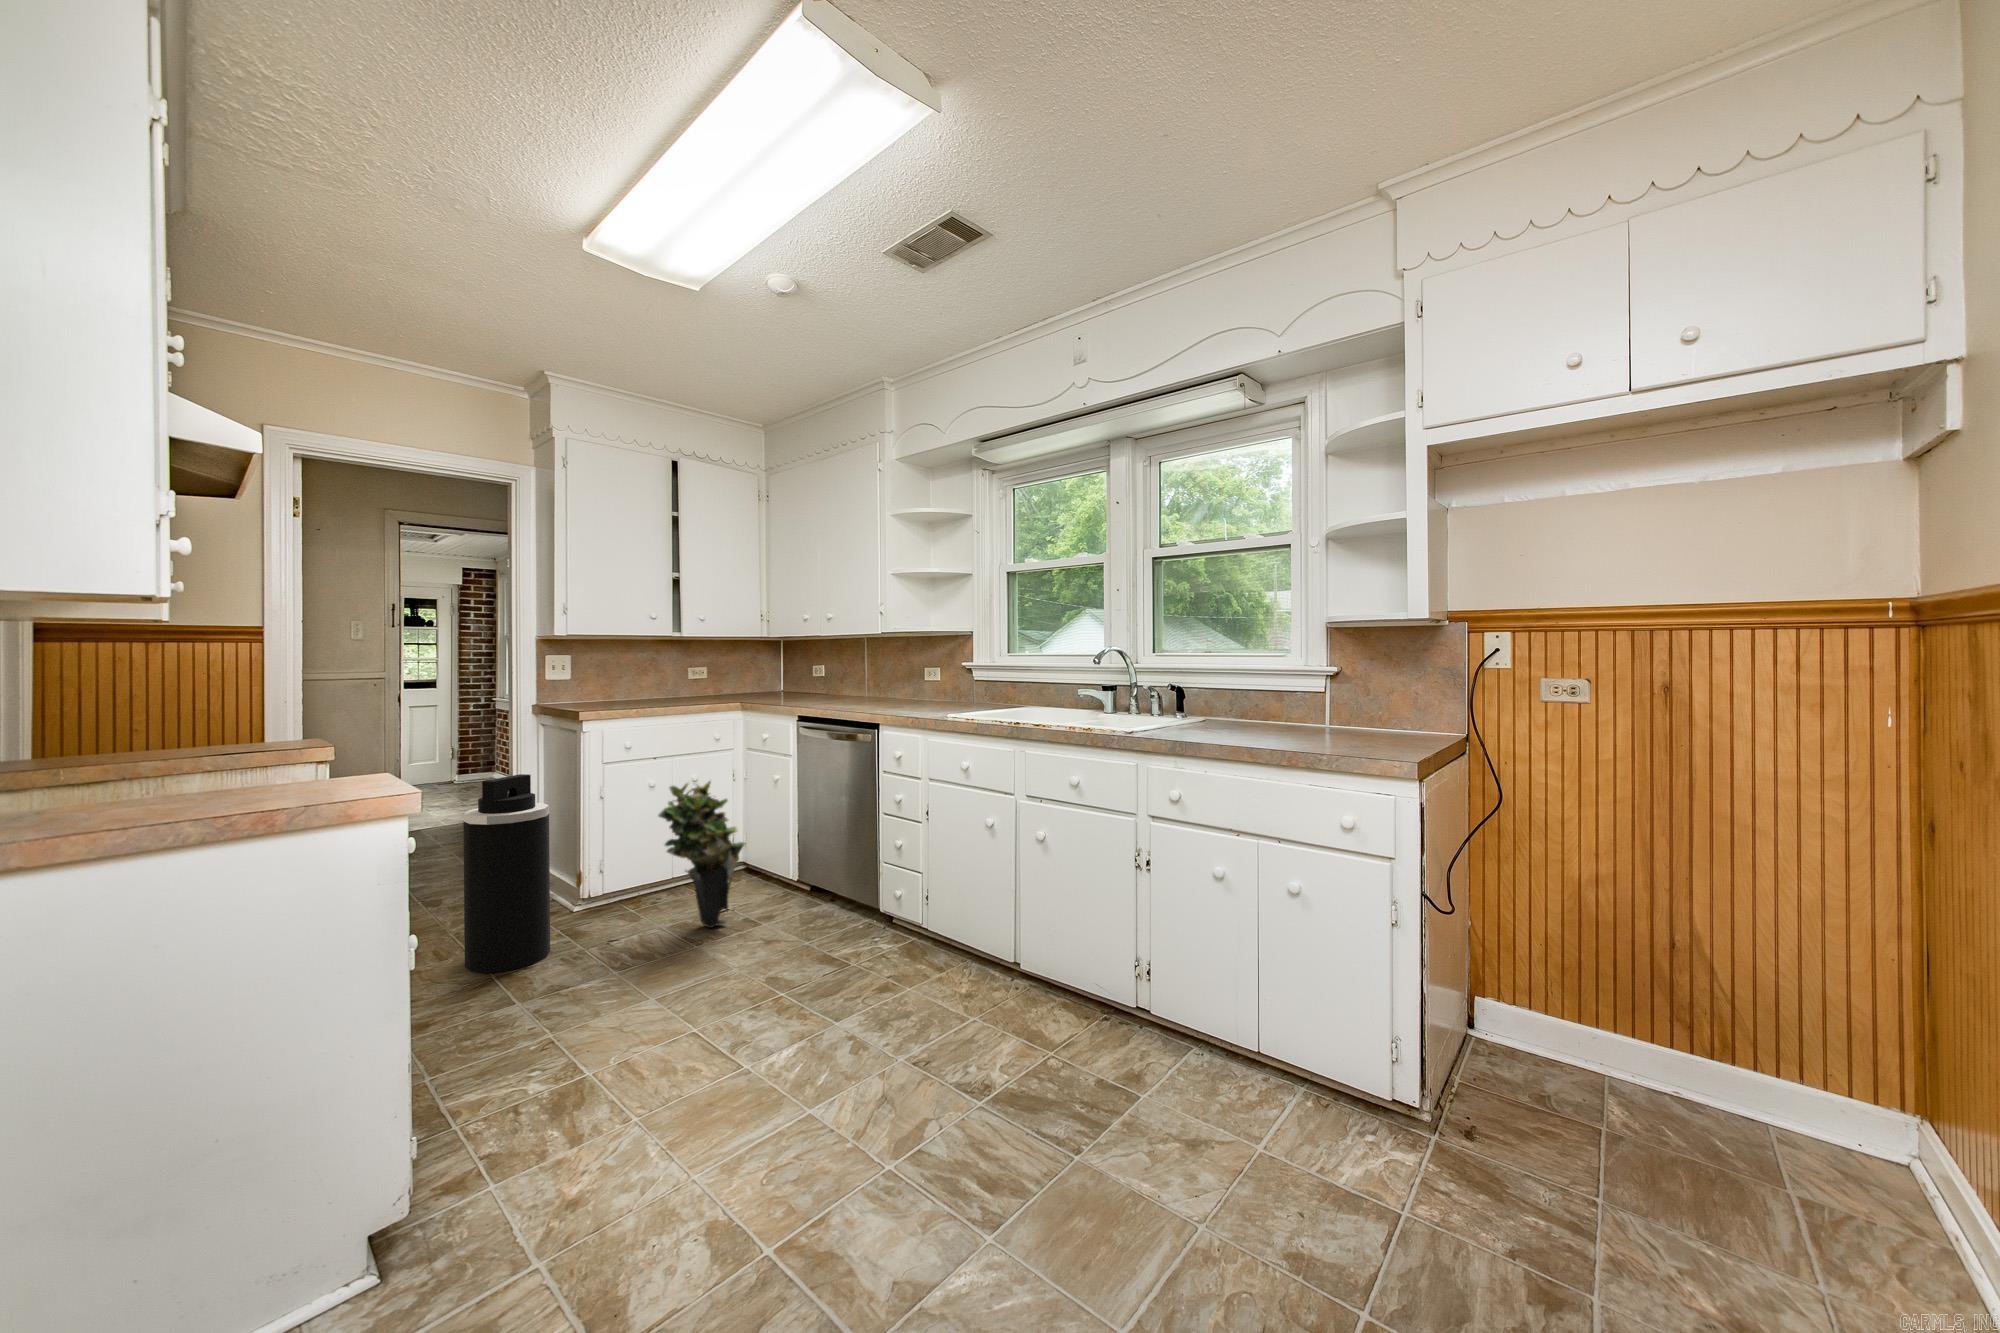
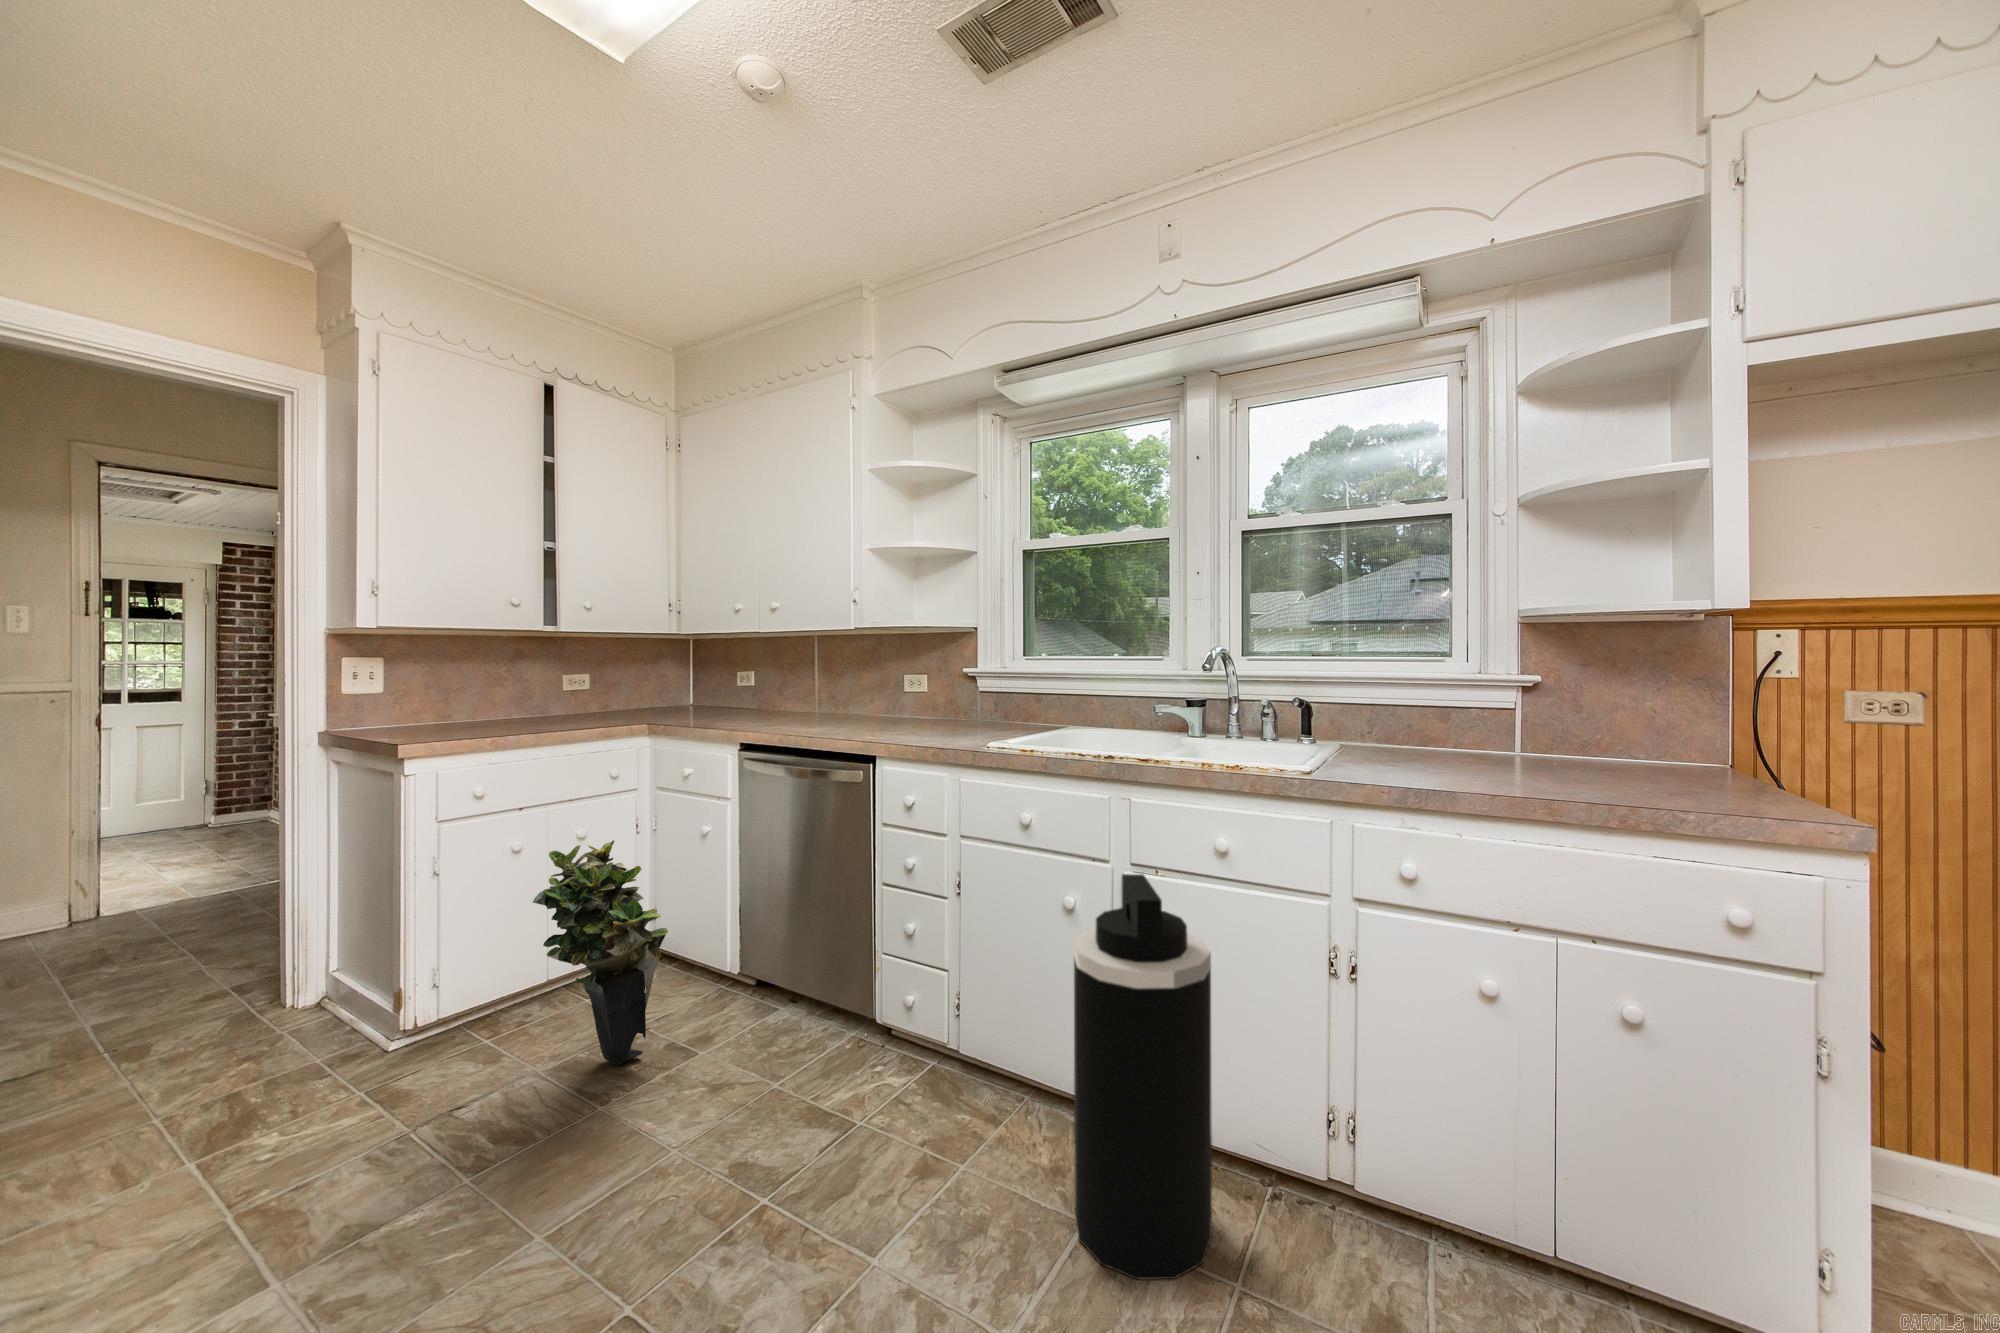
trash can: present [463,774,550,973] -> present [1074,874,1212,1279]

